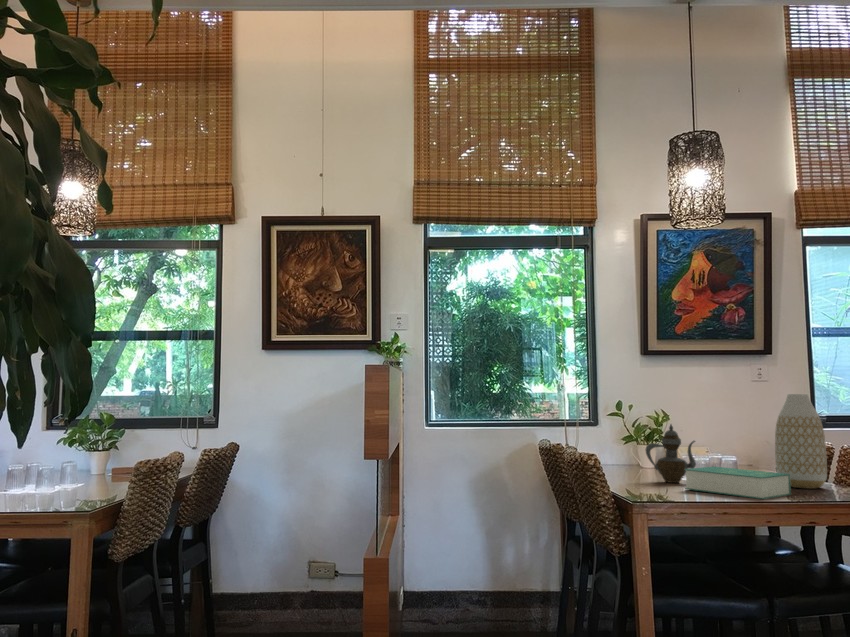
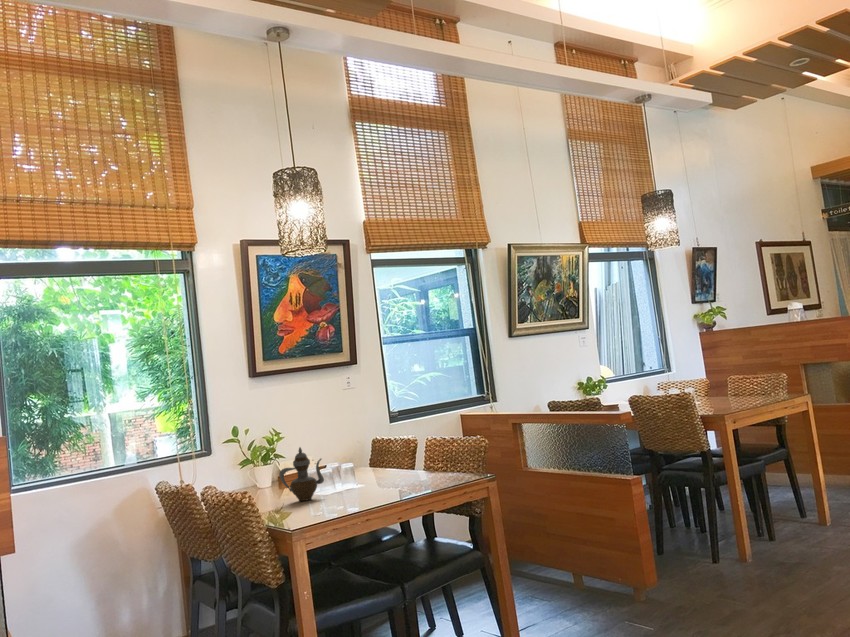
vase: present [775,394,827,489] -> none [382,403,421,482]
book: present [685,467,791,499] -> none [321,474,403,505]

